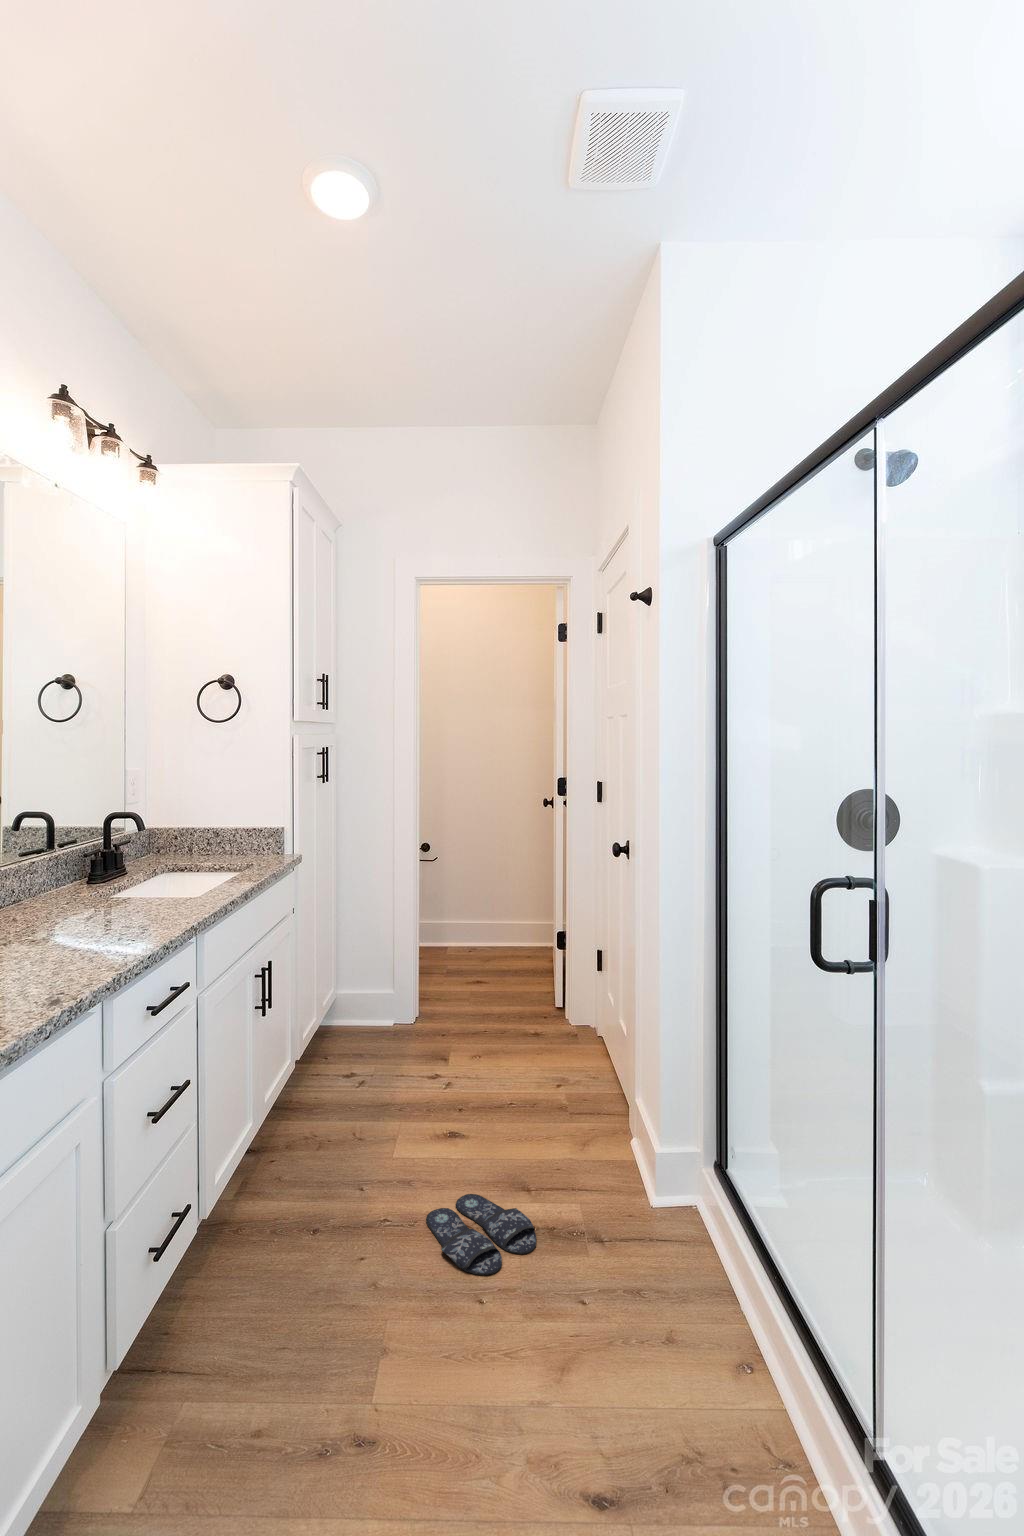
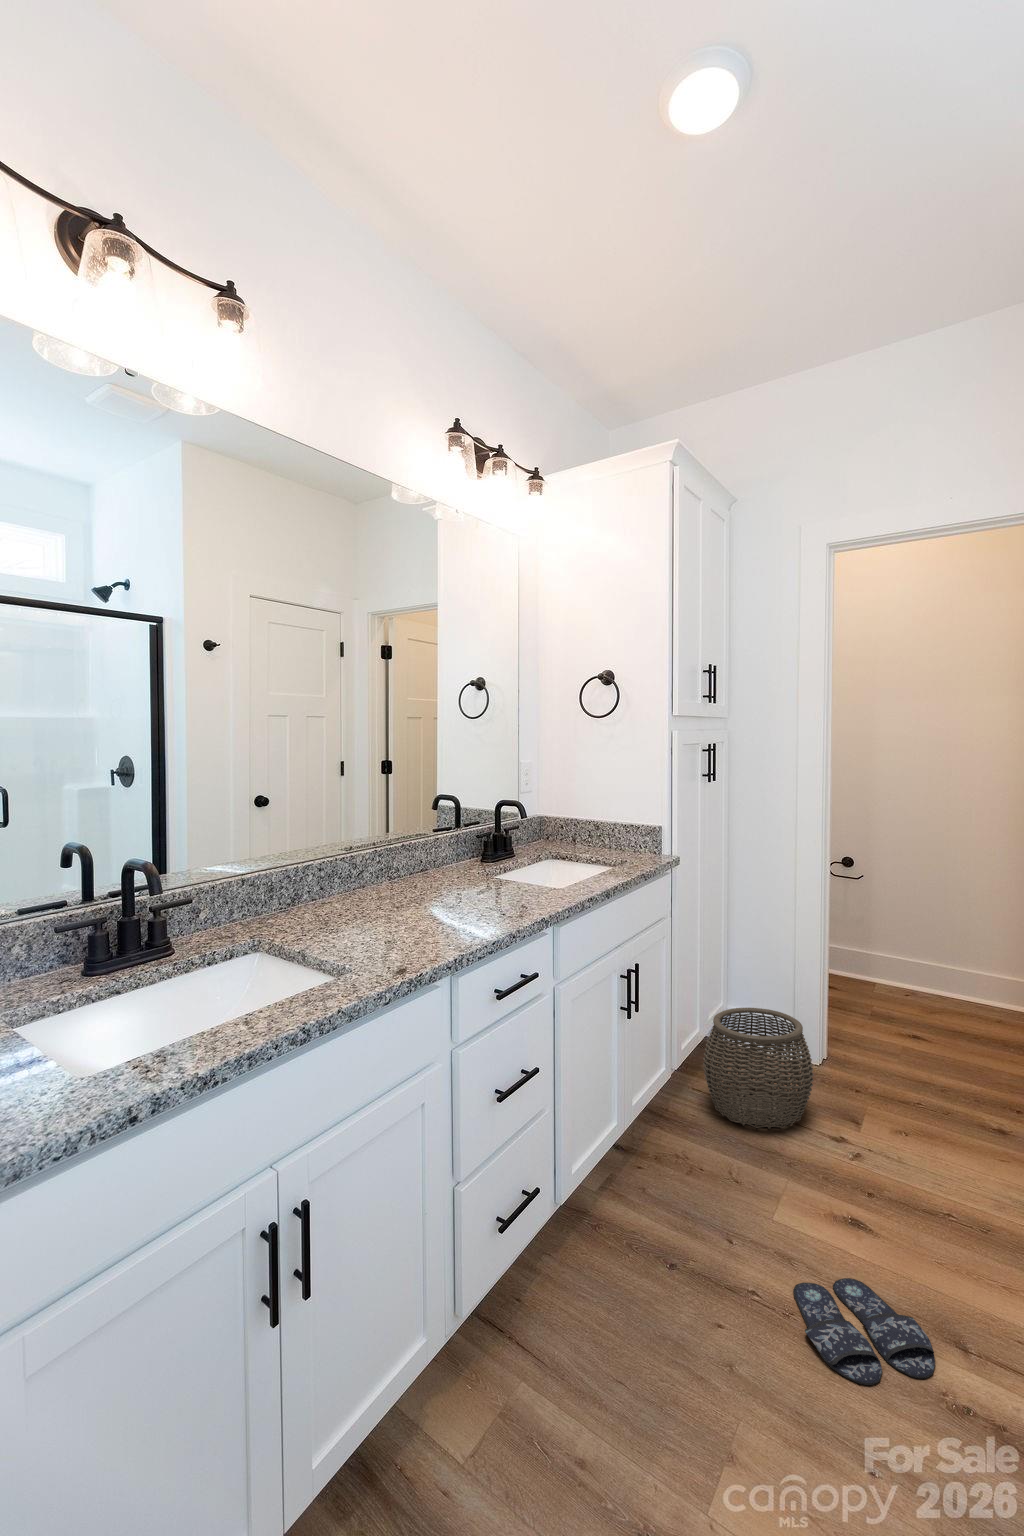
woven basket: none [322,985,417,1093] -> present [703,1008,814,1129]

